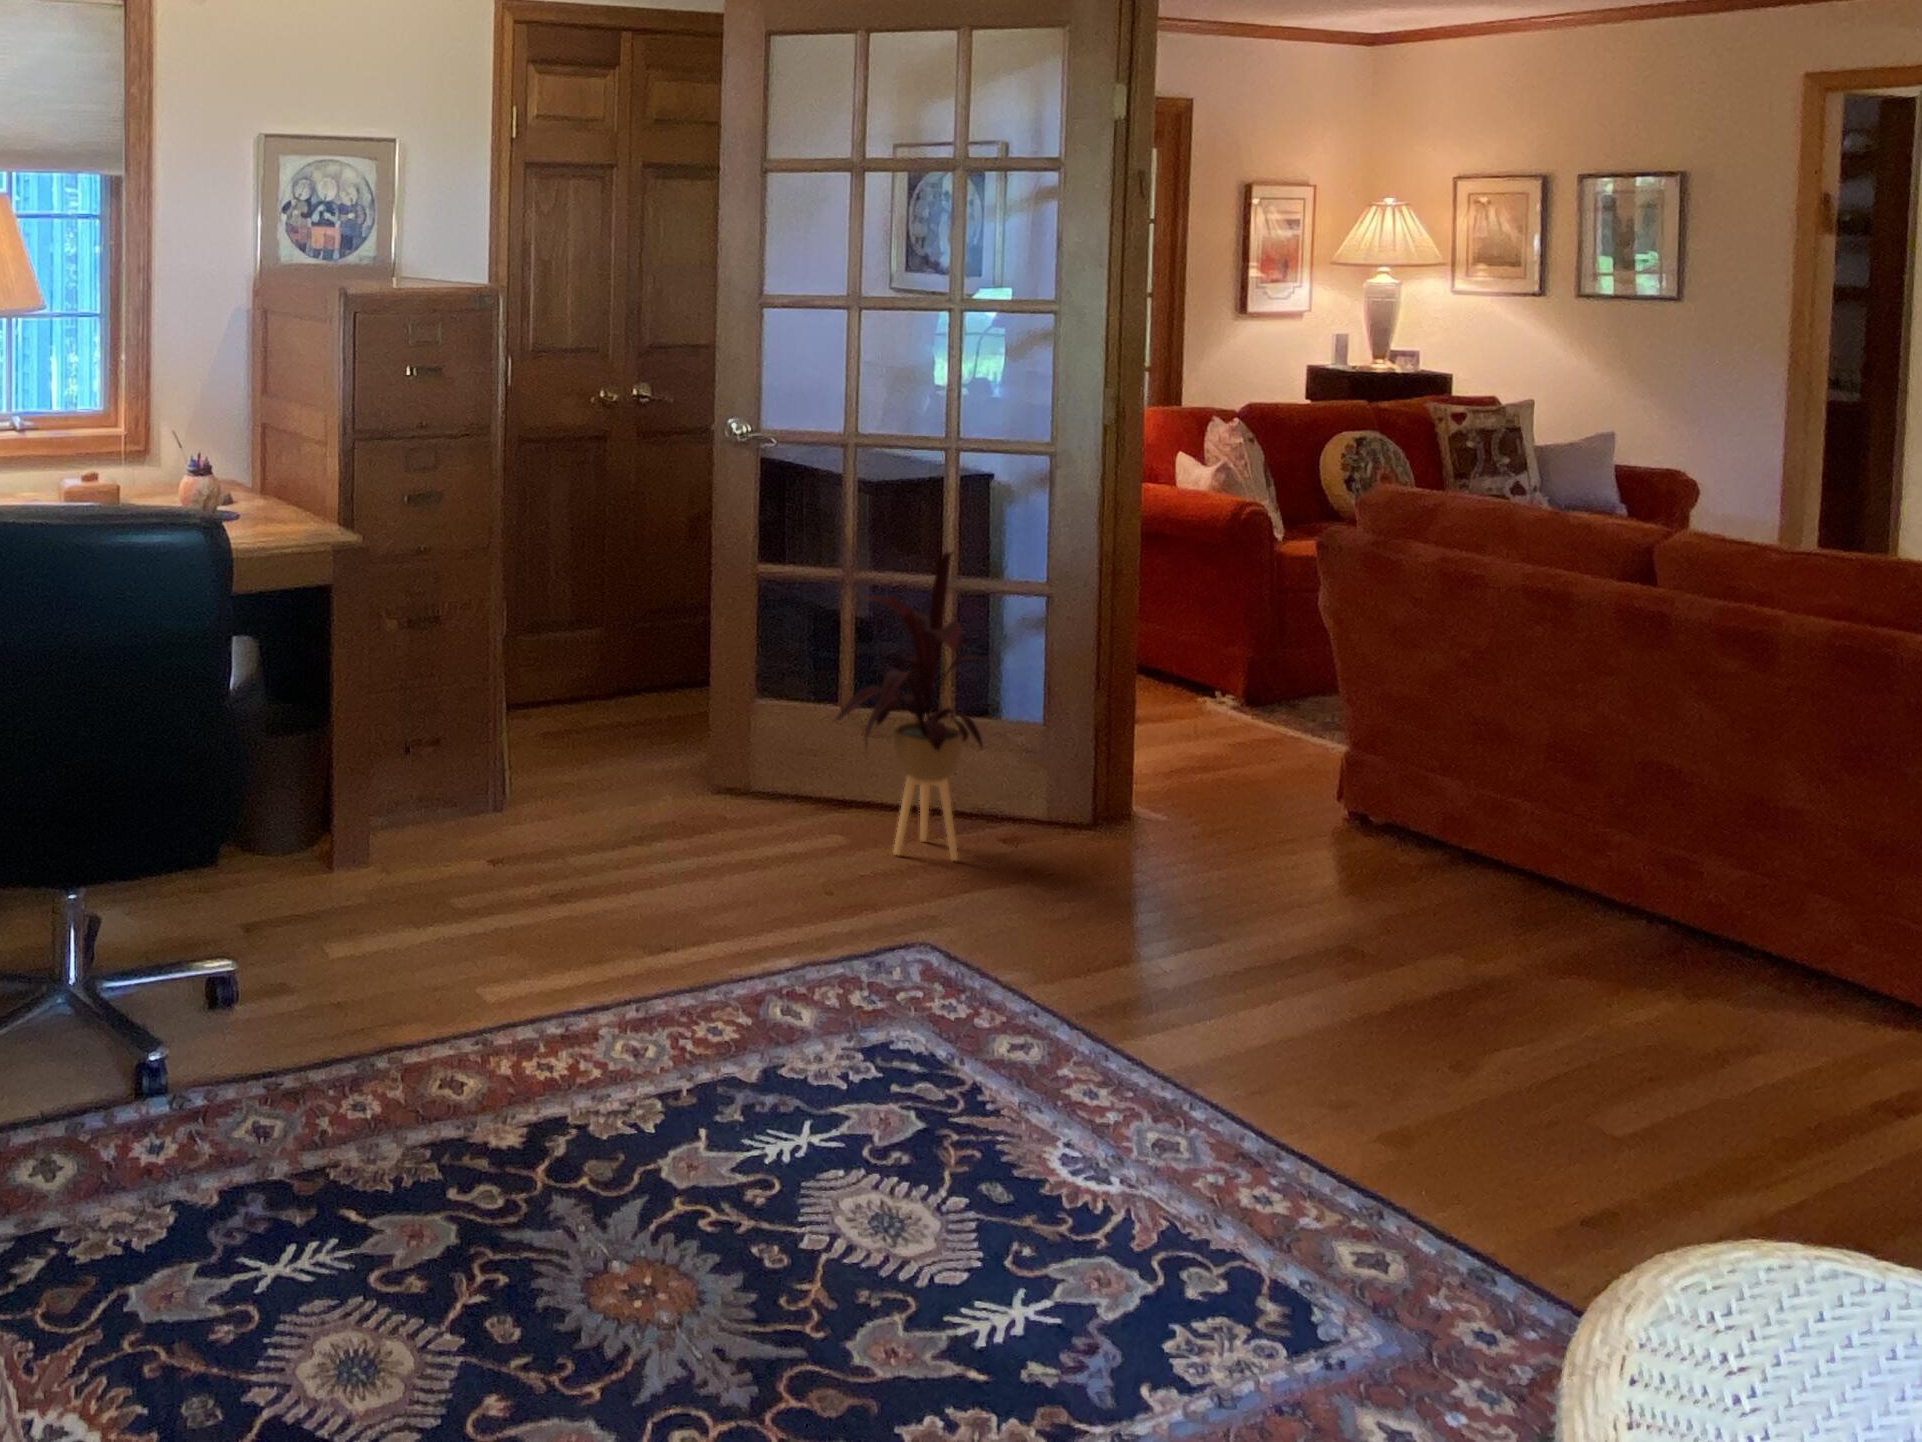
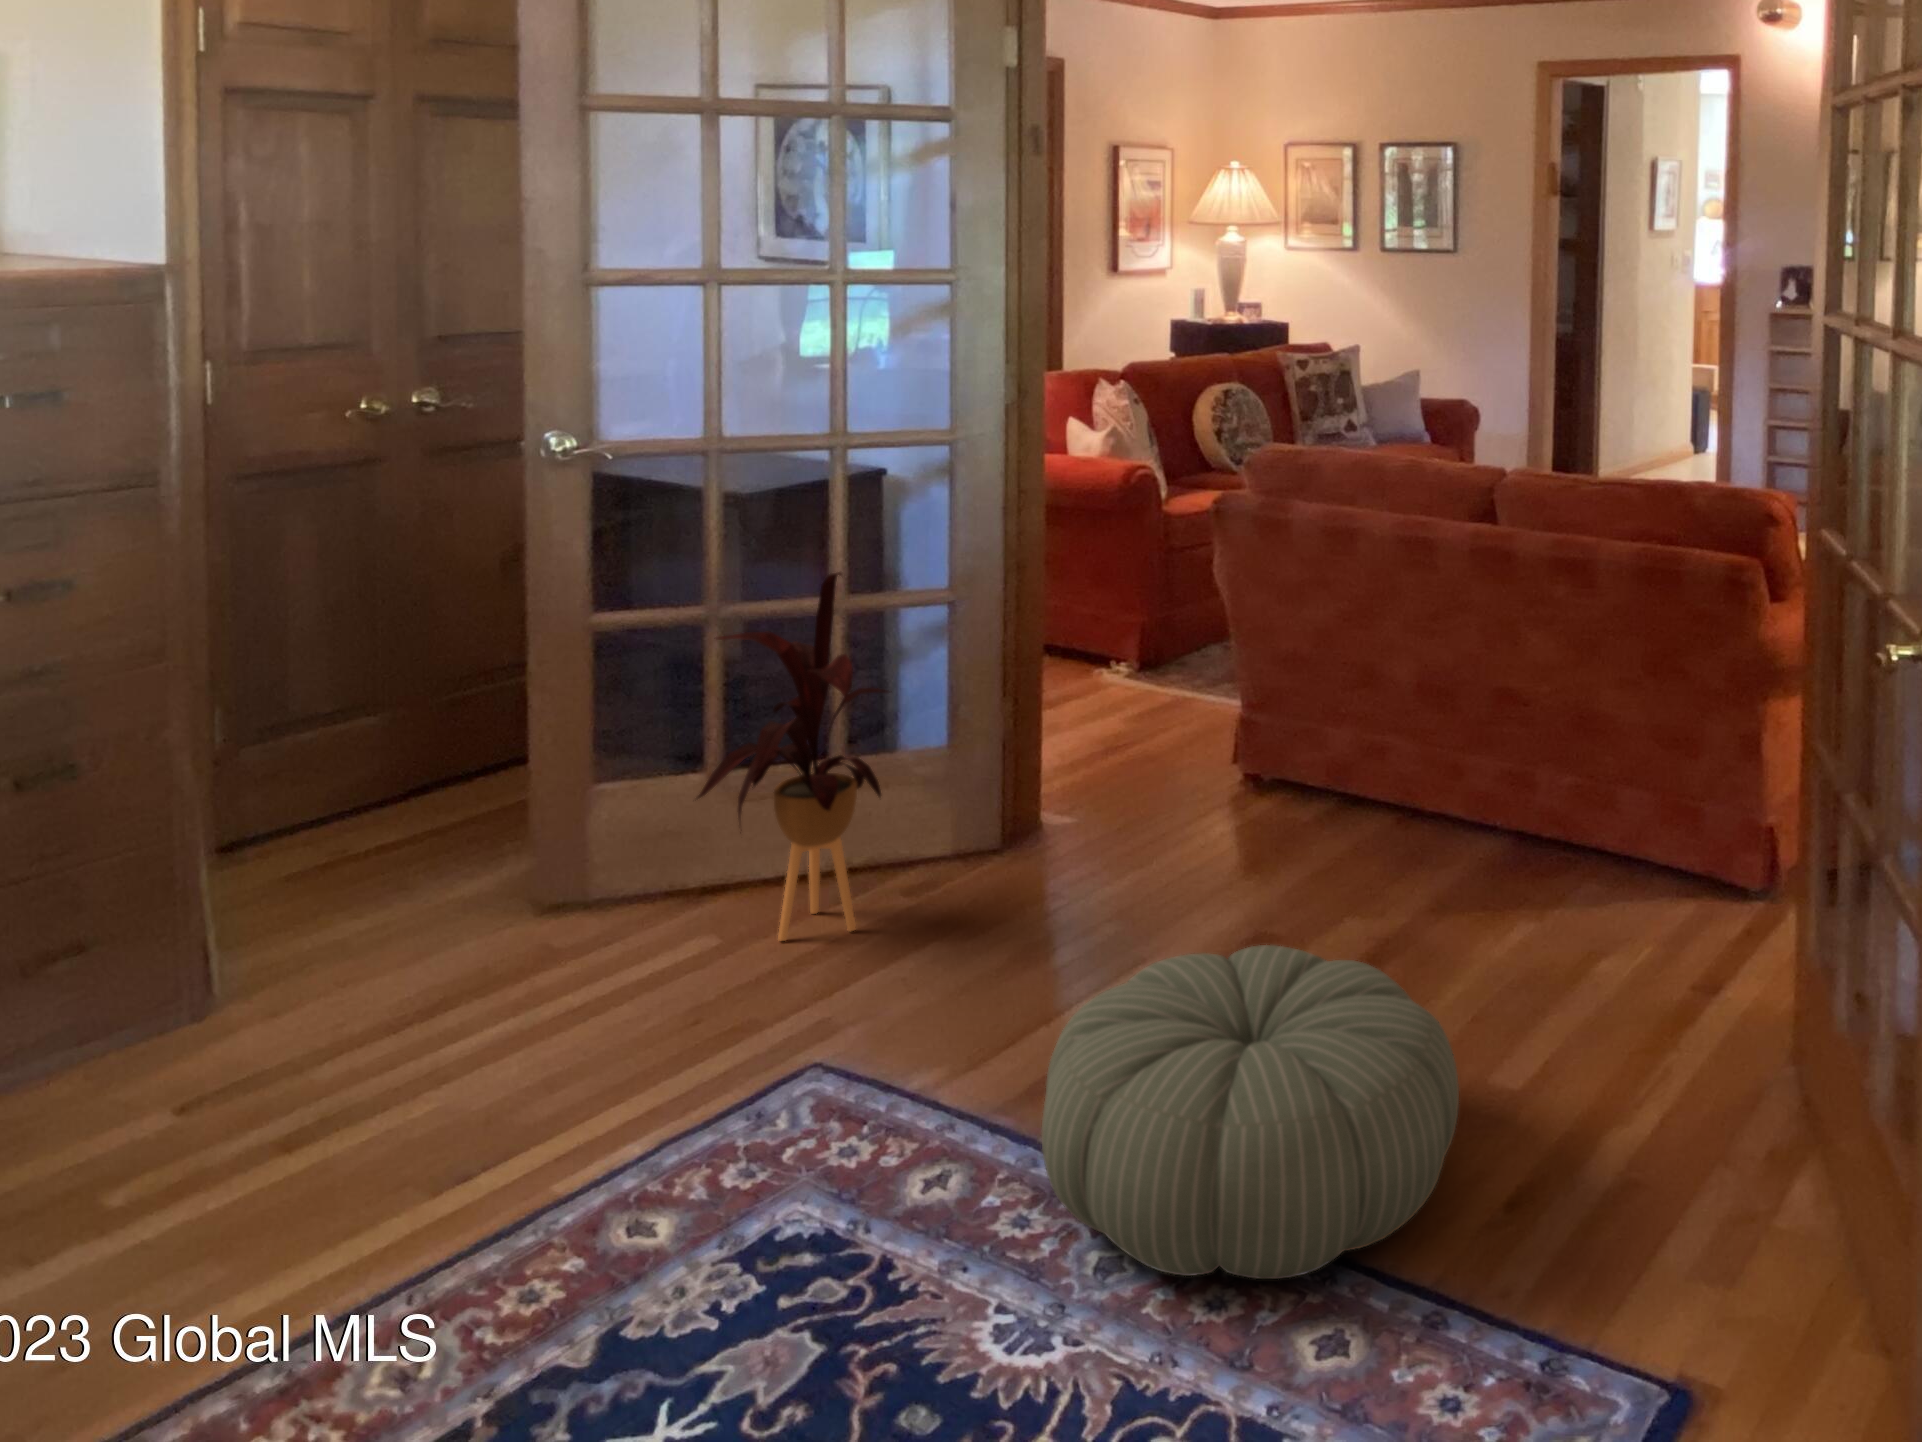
pouf: none [1110,918,1539,1203] -> present [1042,945,1459,1279]

